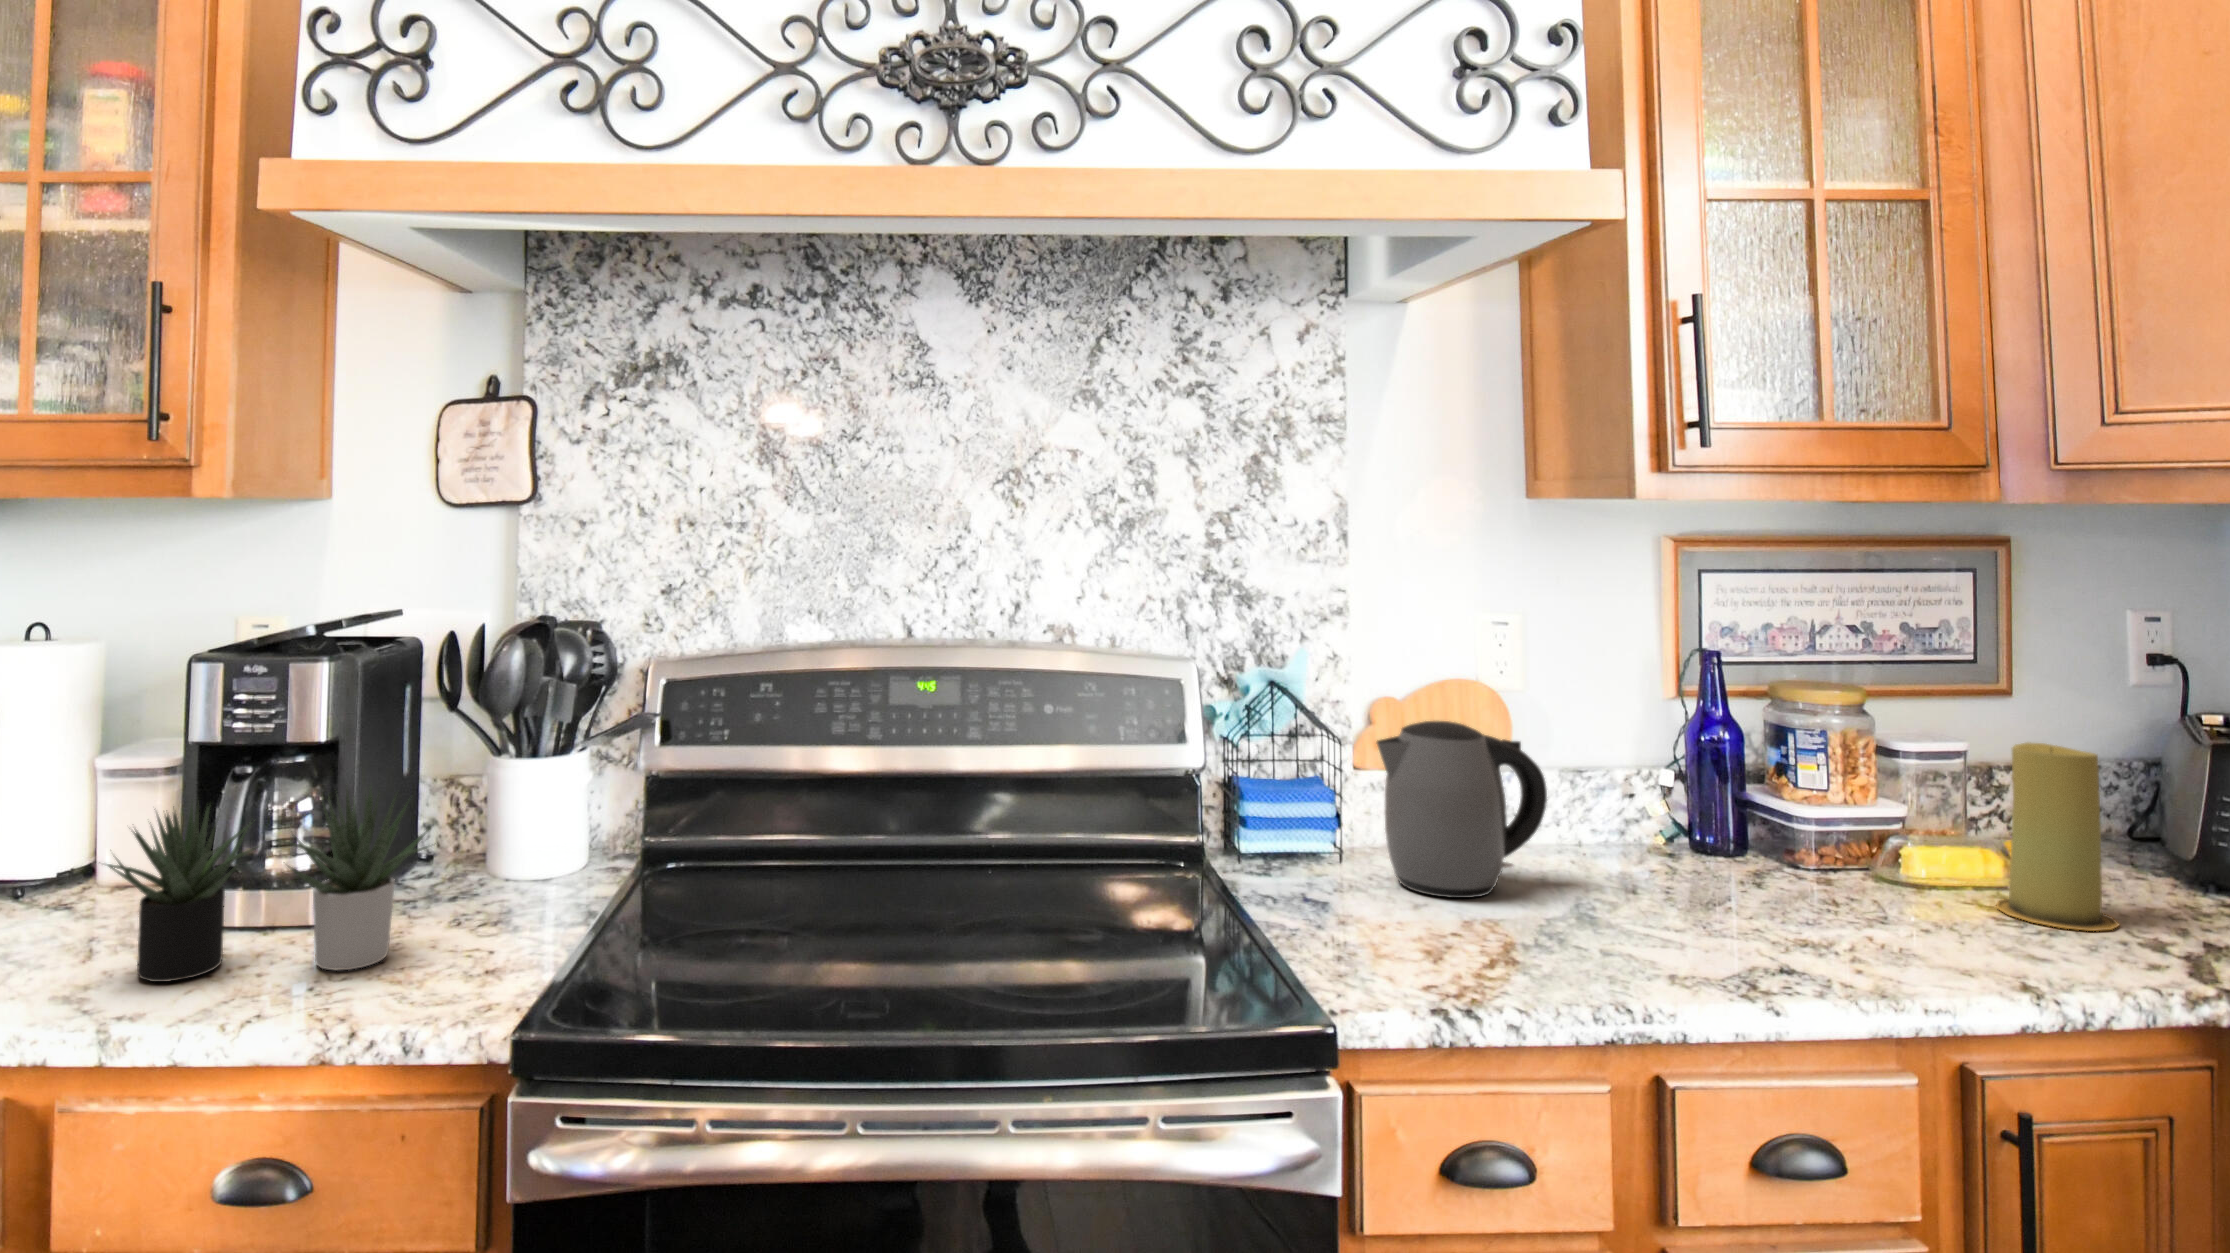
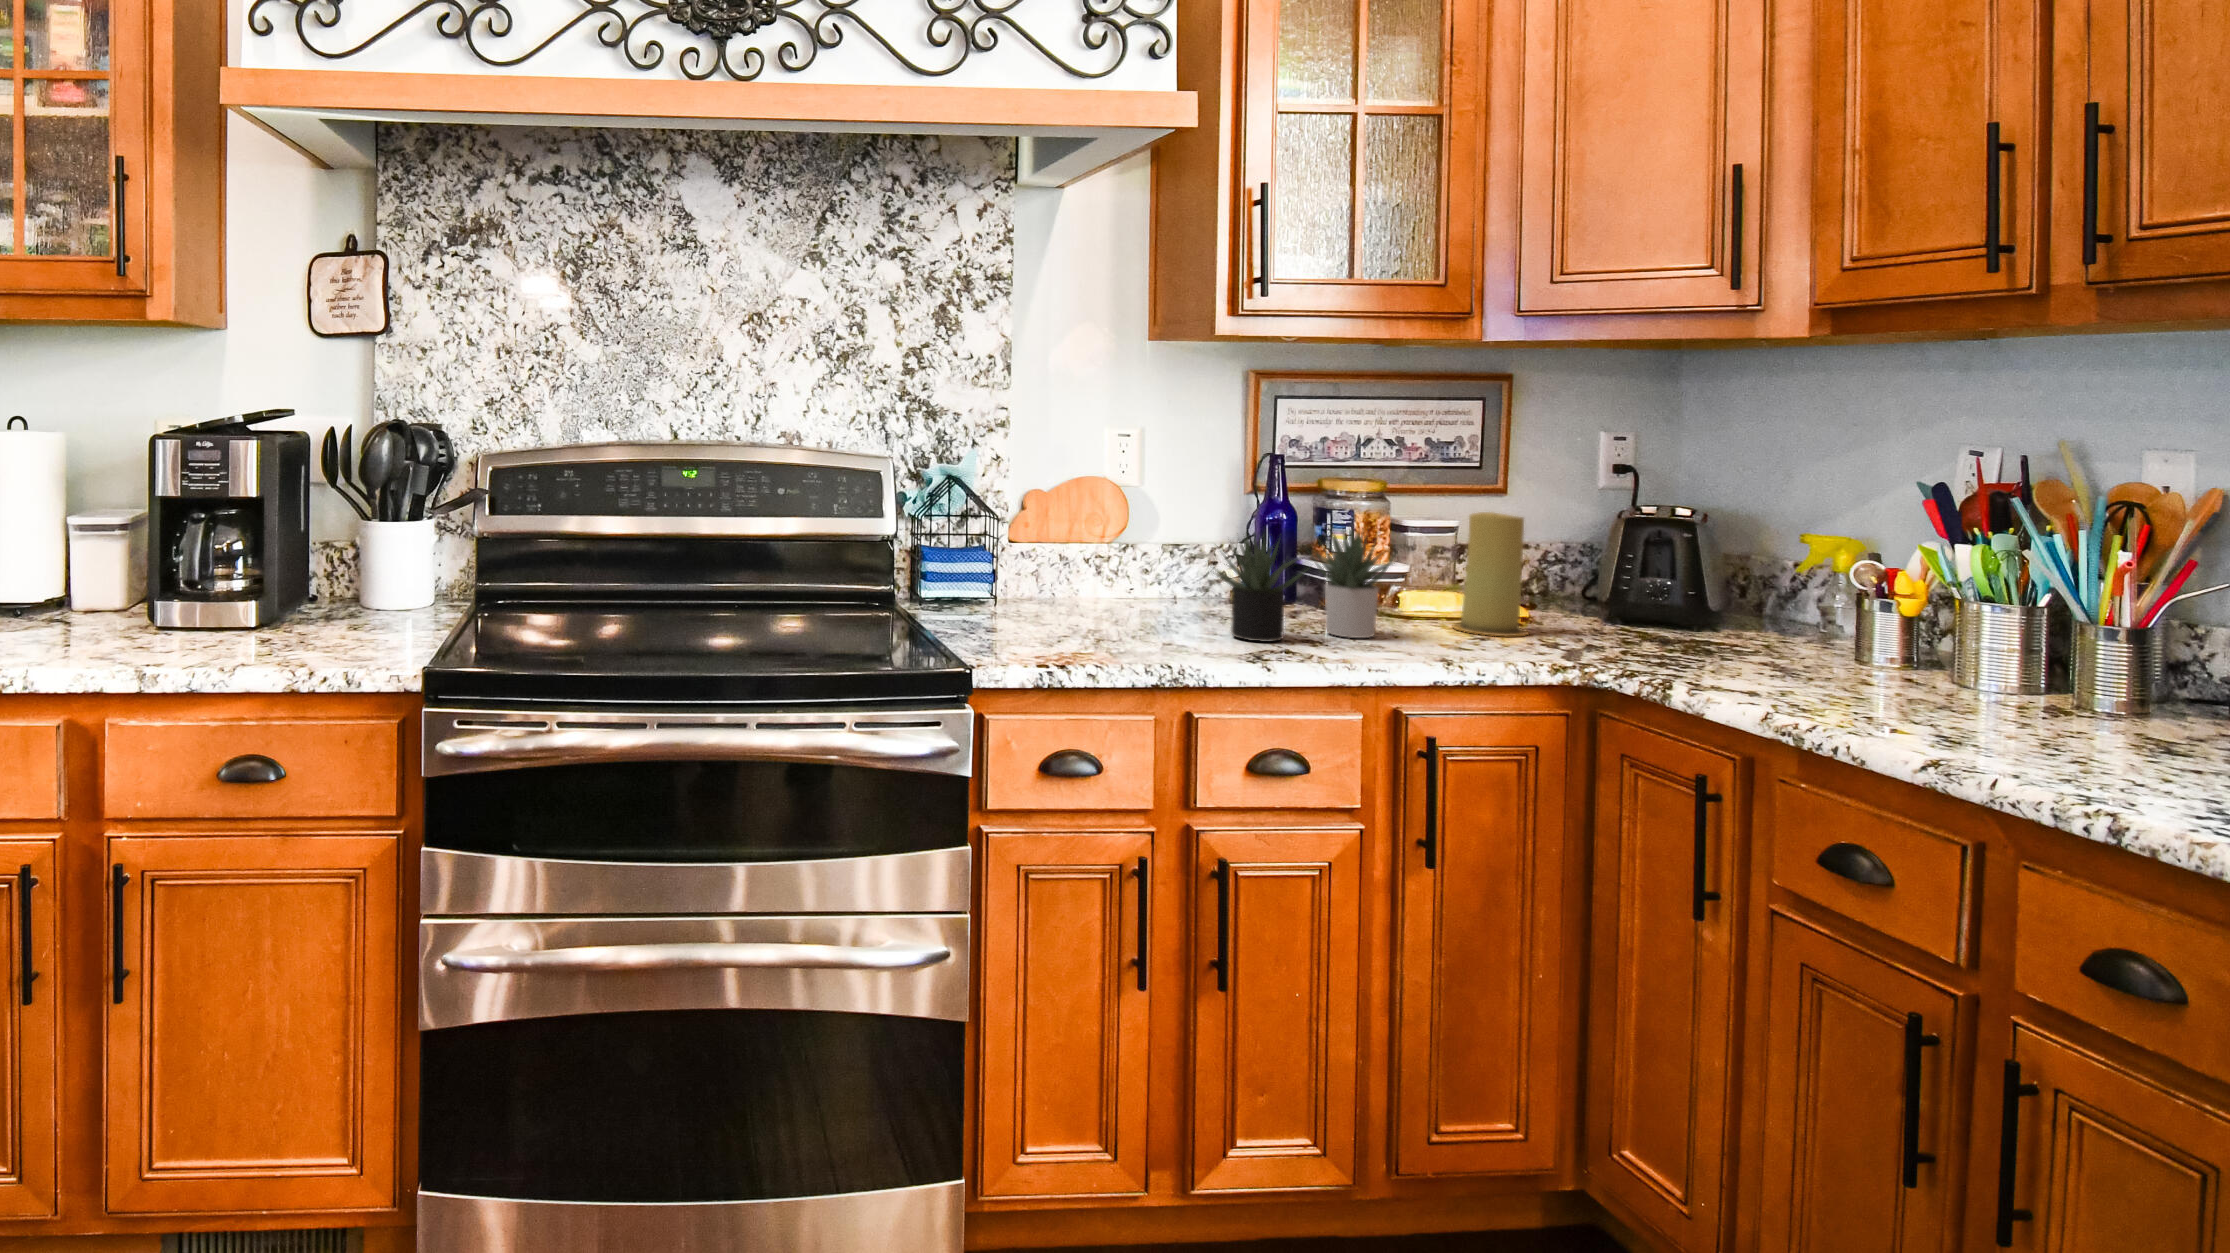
kettle: present [1376,721,1547,898] -> none [1022,499,1143,621]
succulent plant: present [107,790,427,982] -> present [1213,528,1395,642]

